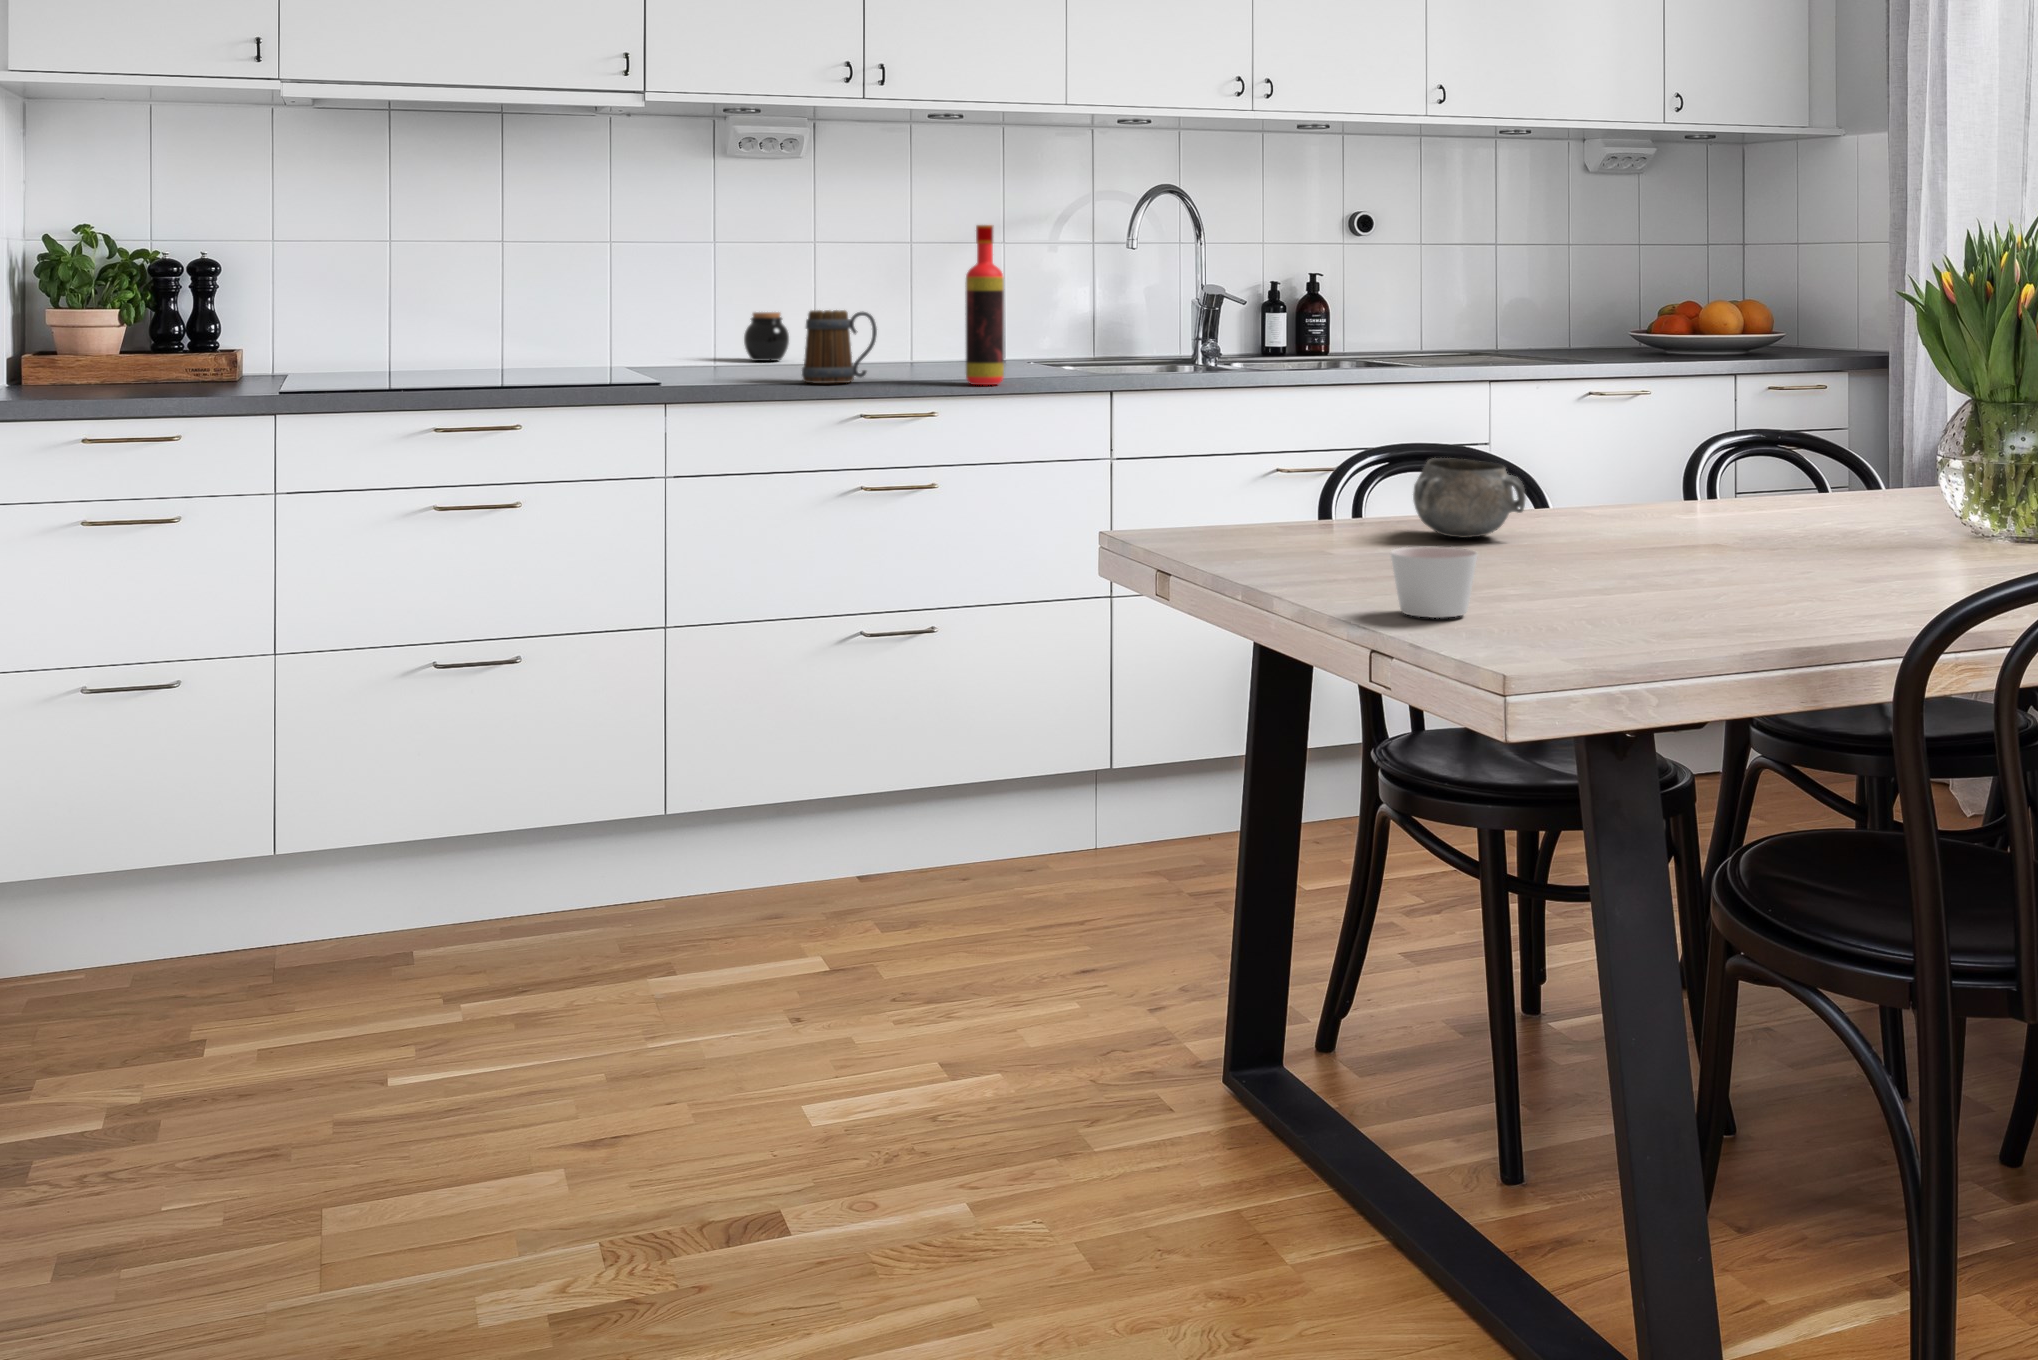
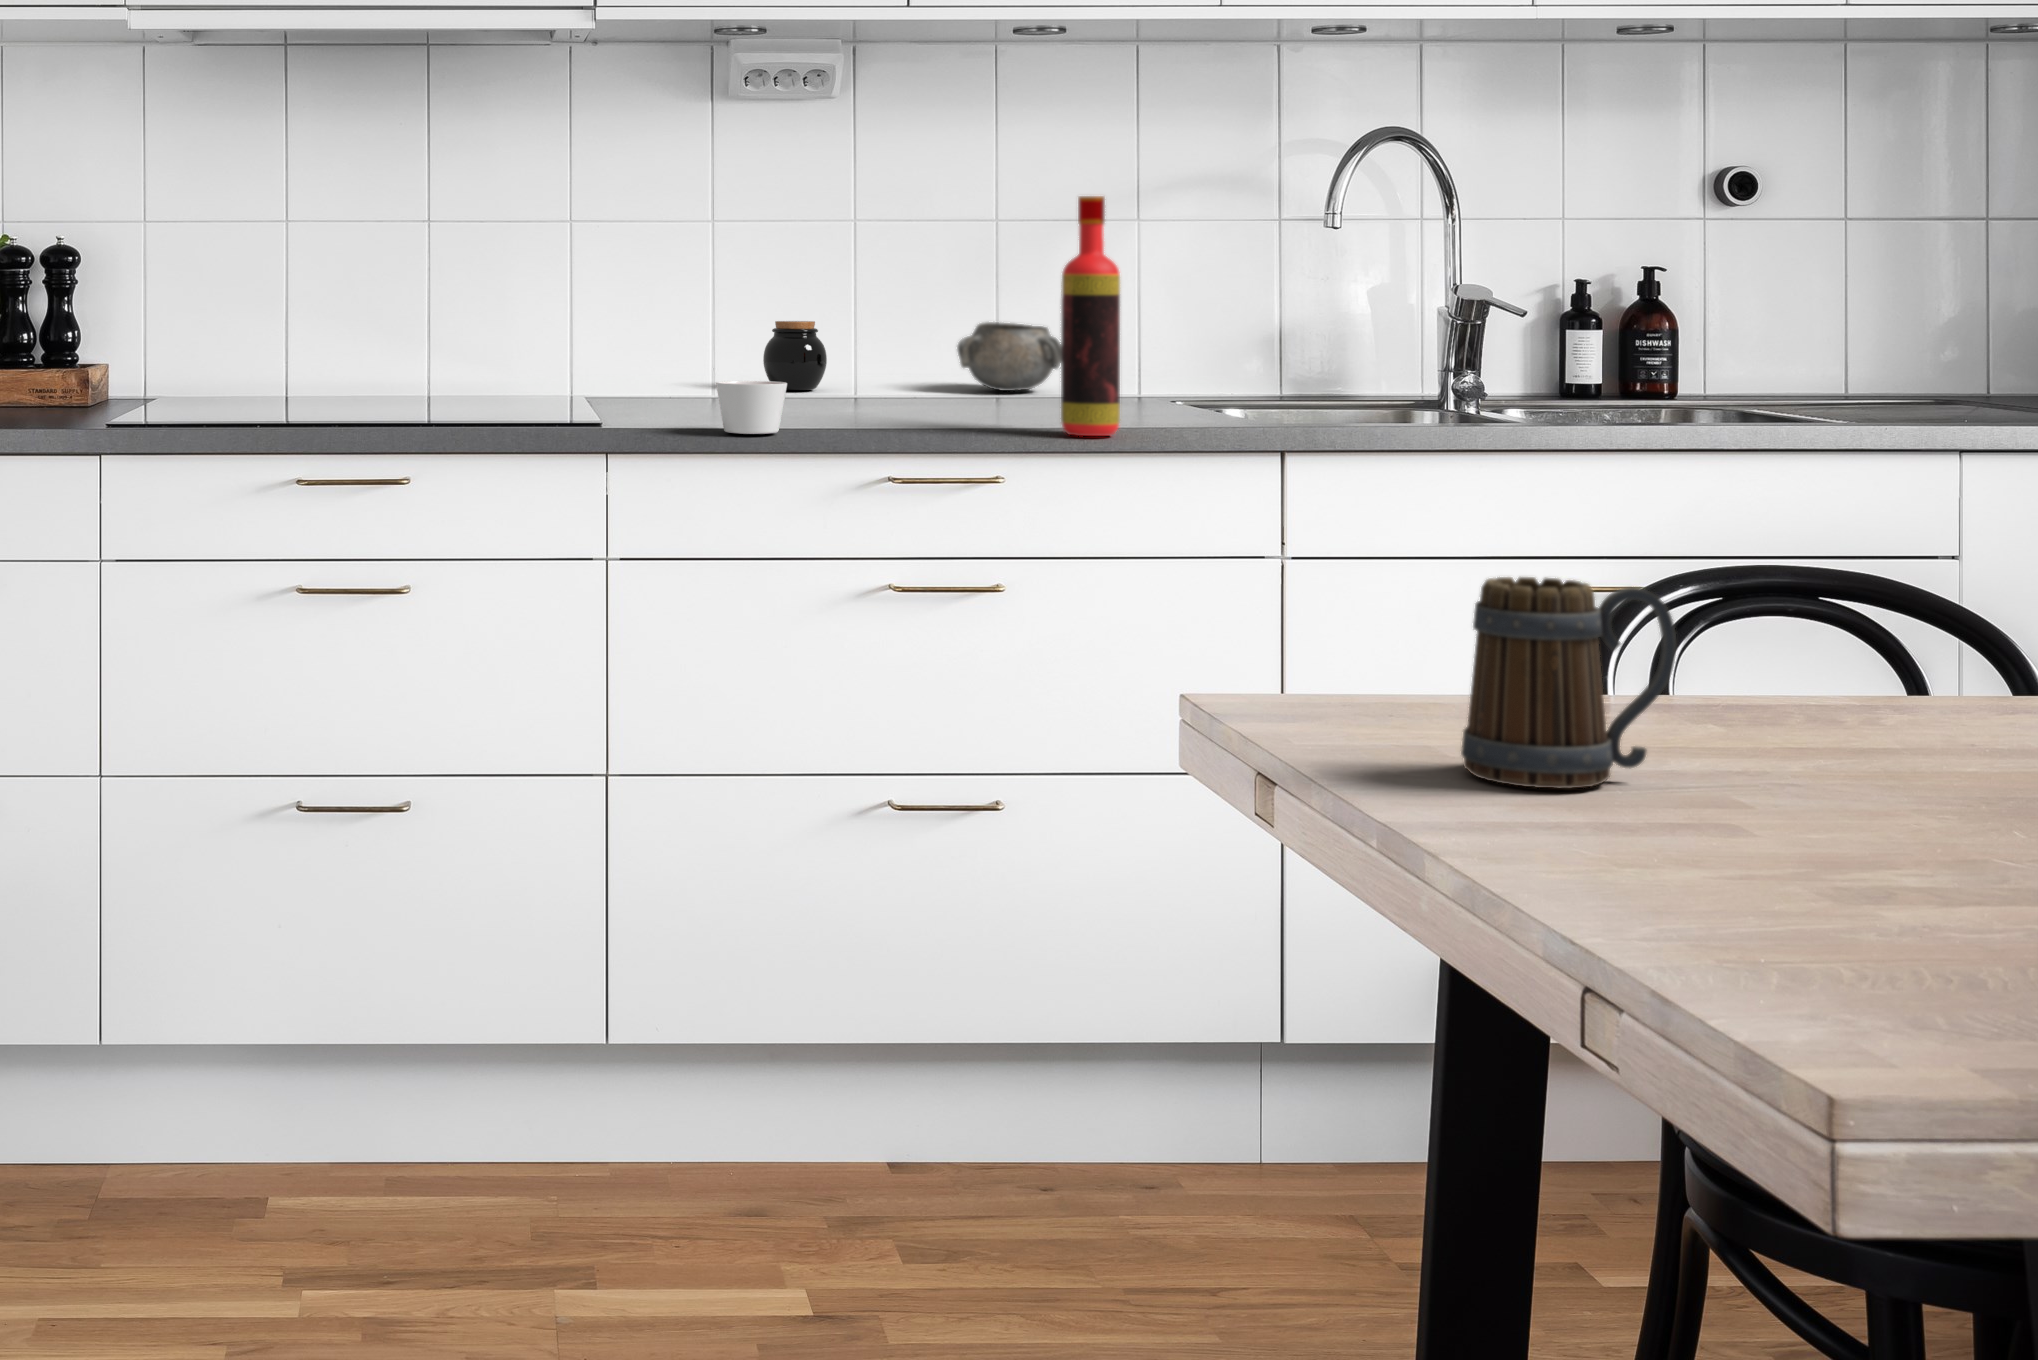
mug: present [802,310,877,383] -> present [1461,577,1676,788]
decorative bowl: present [1413,458,1526,538] -> present [957,322,1061,391]
candle: present [1390,547,1477,618] -> present [716,381,787,434]

